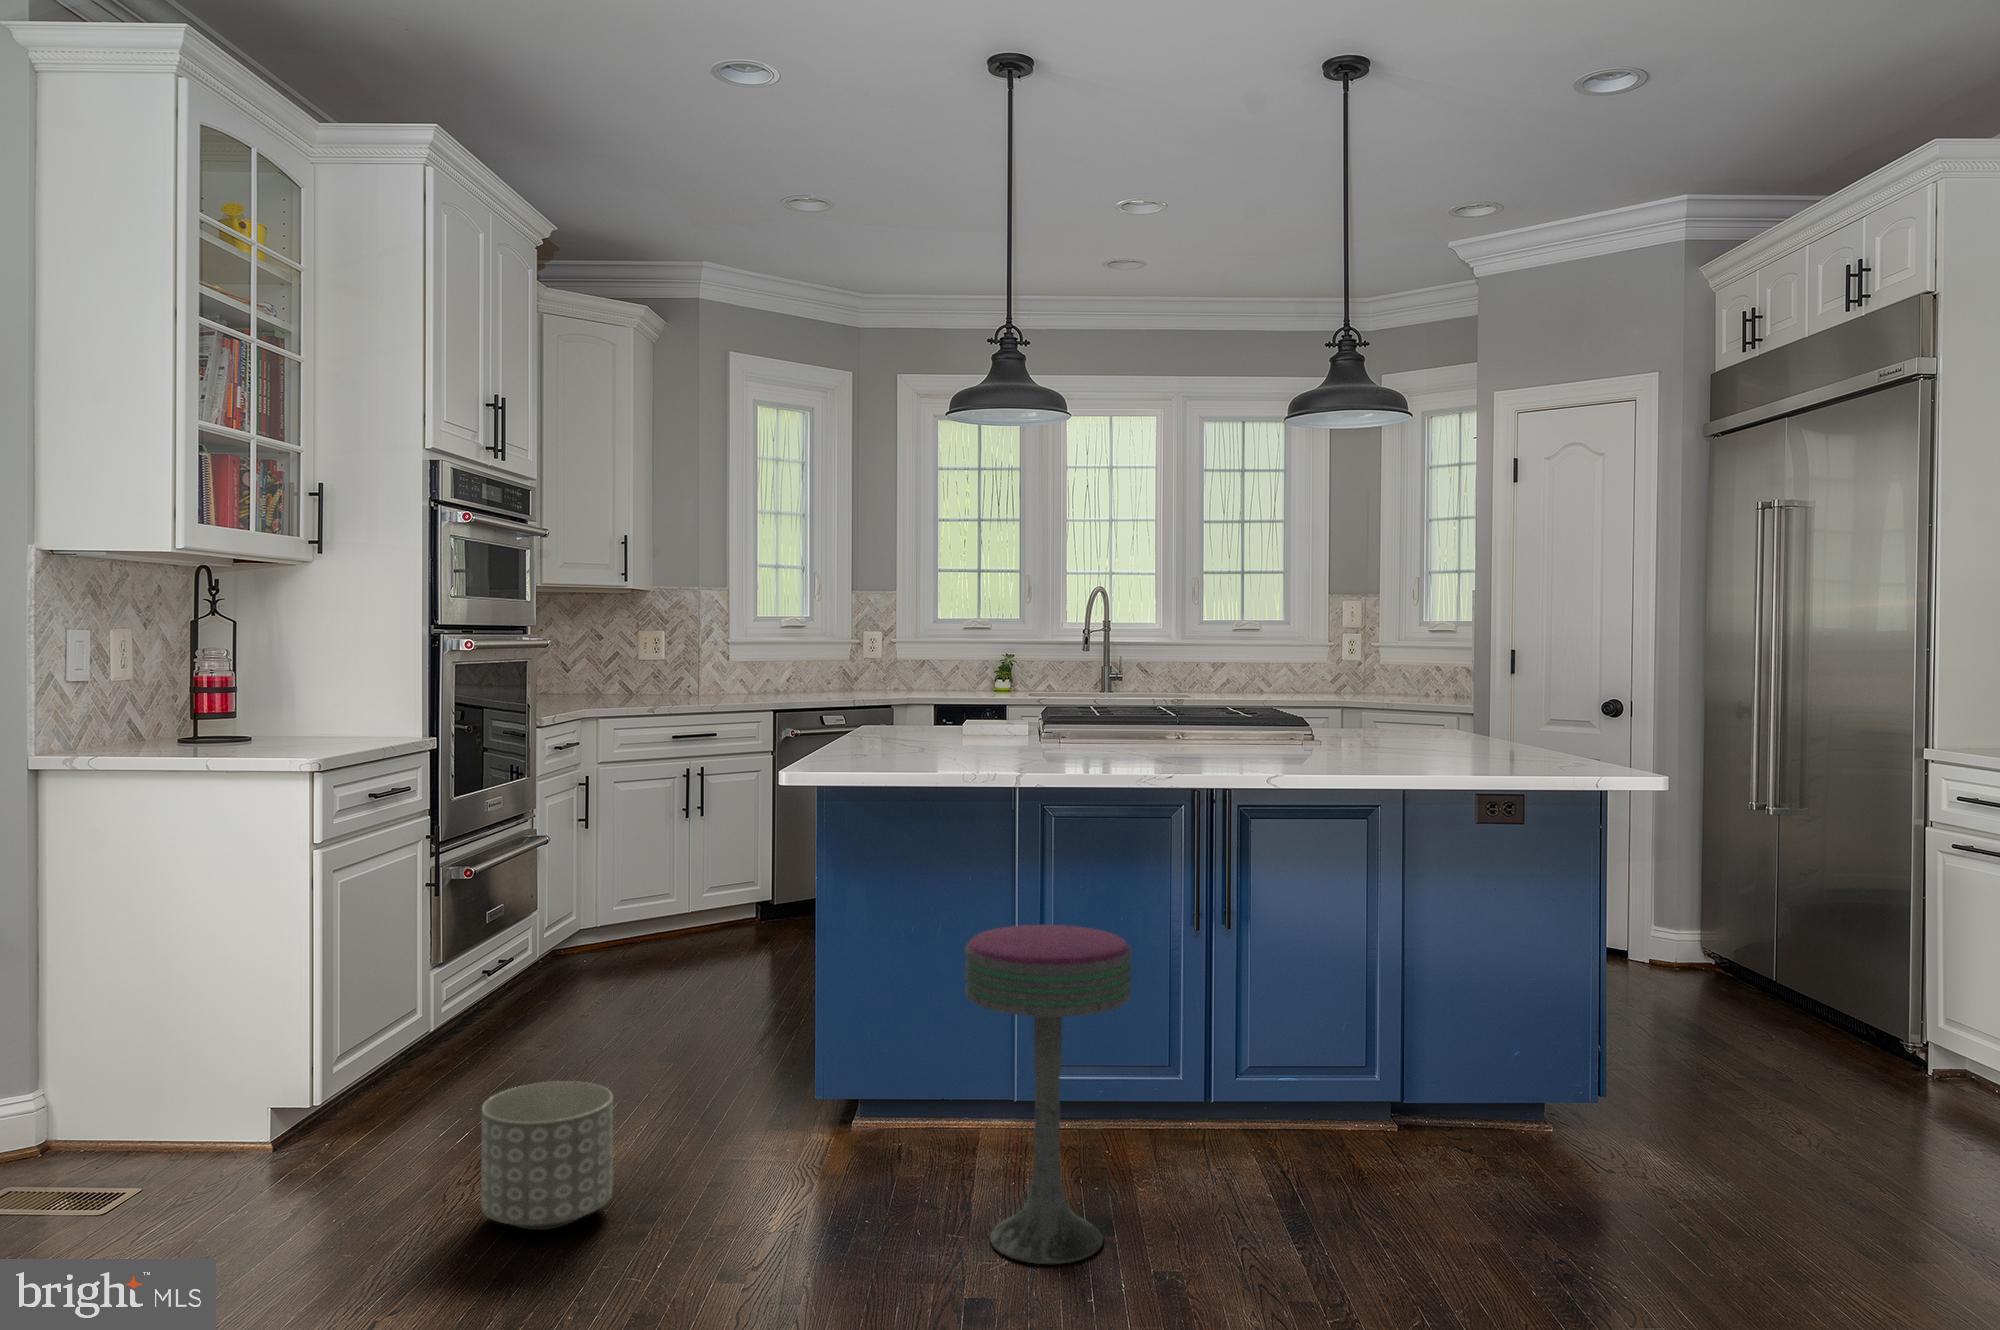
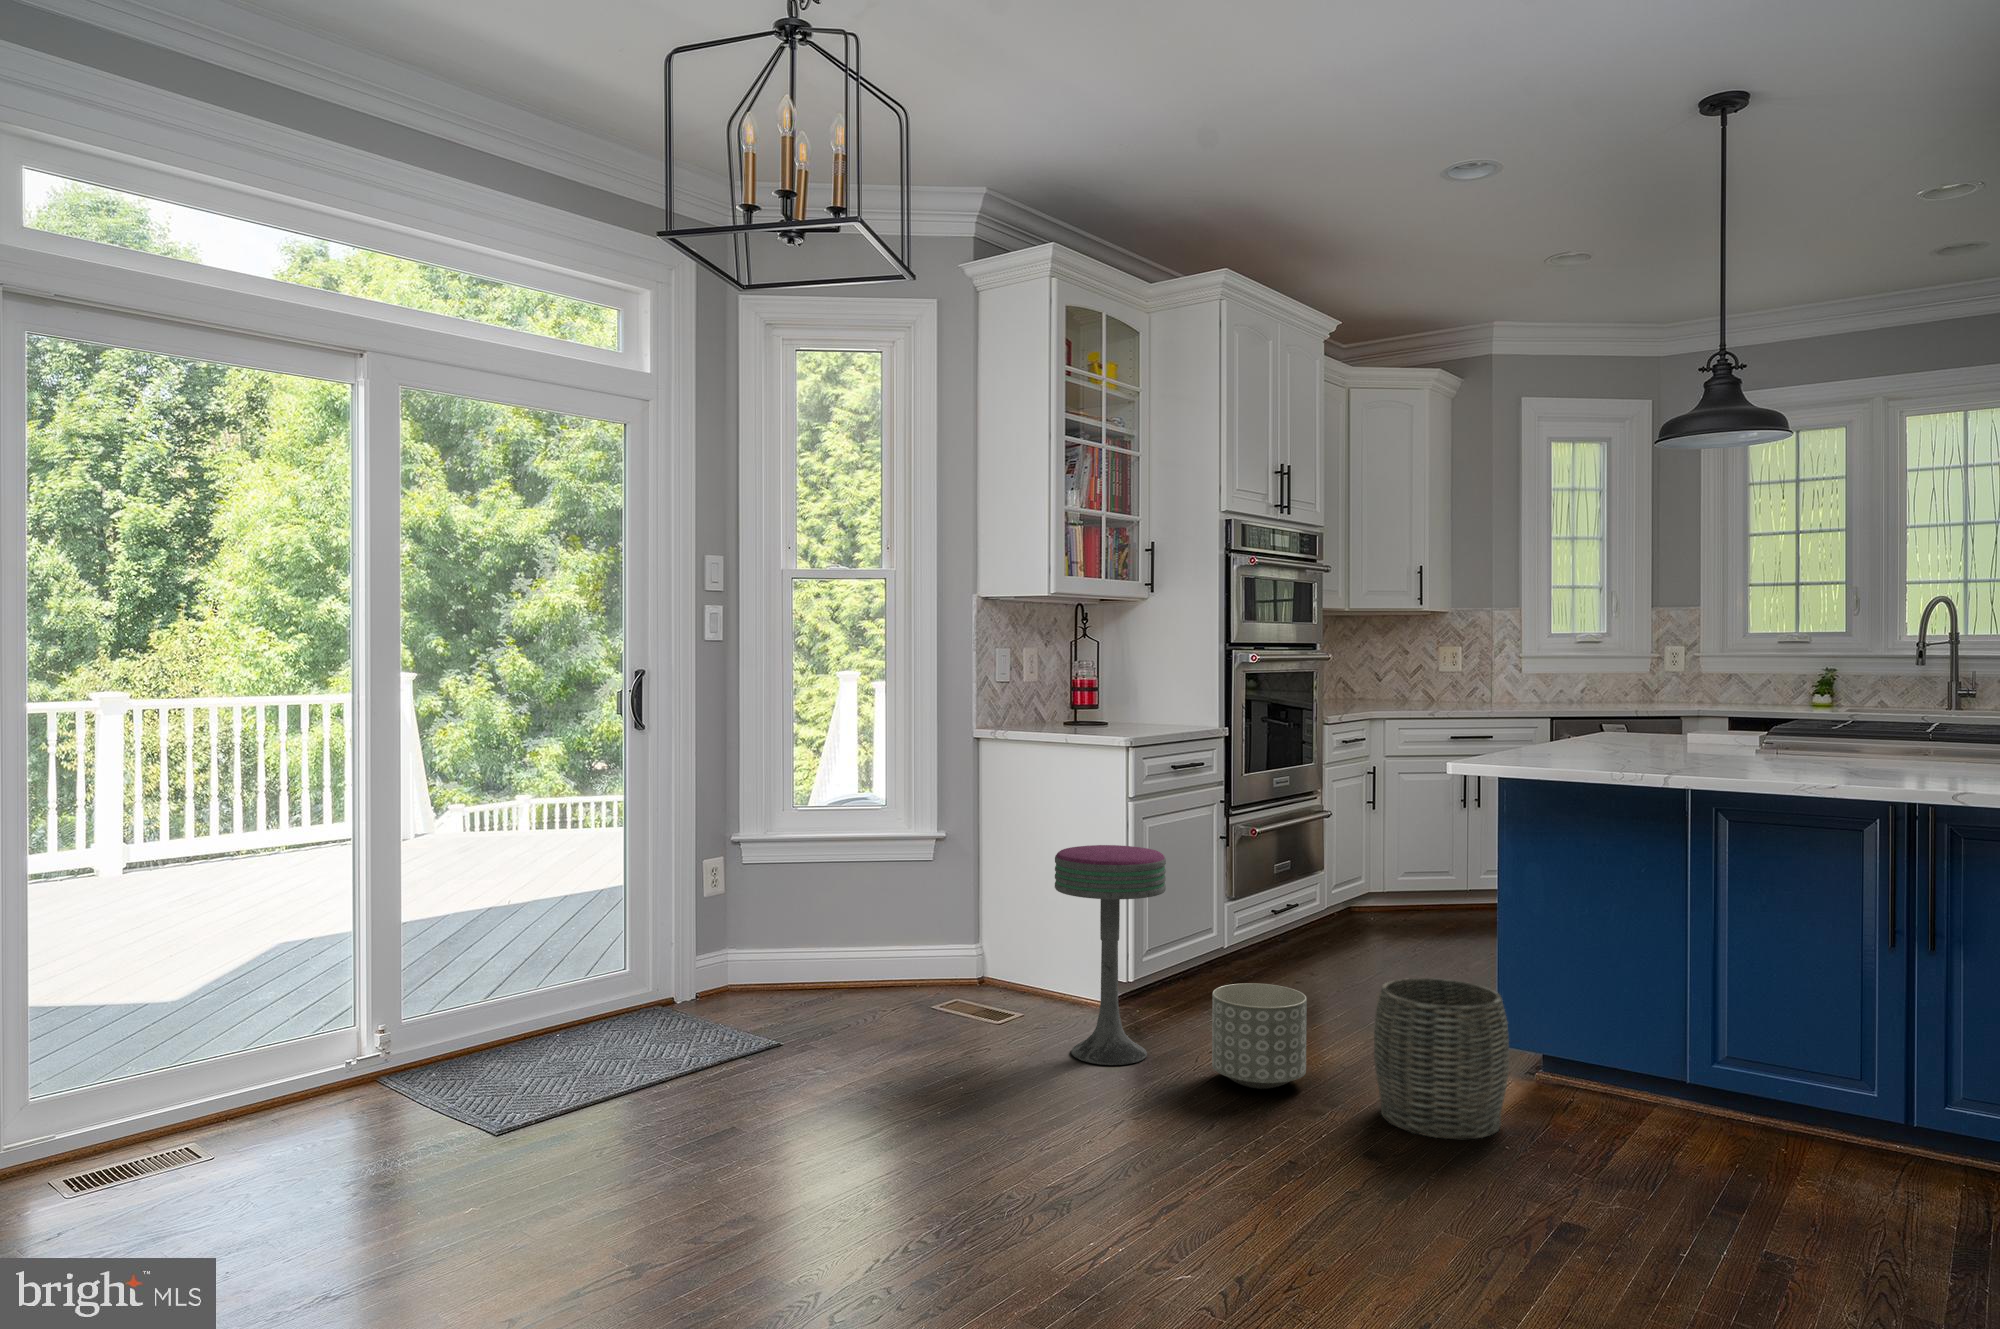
bar stool: present [965,925,1131,1264] -> present [1055,845,1166,1065]
woven basket: none [710,1038,869,1242] -> present [1374,978,1509,1139]

